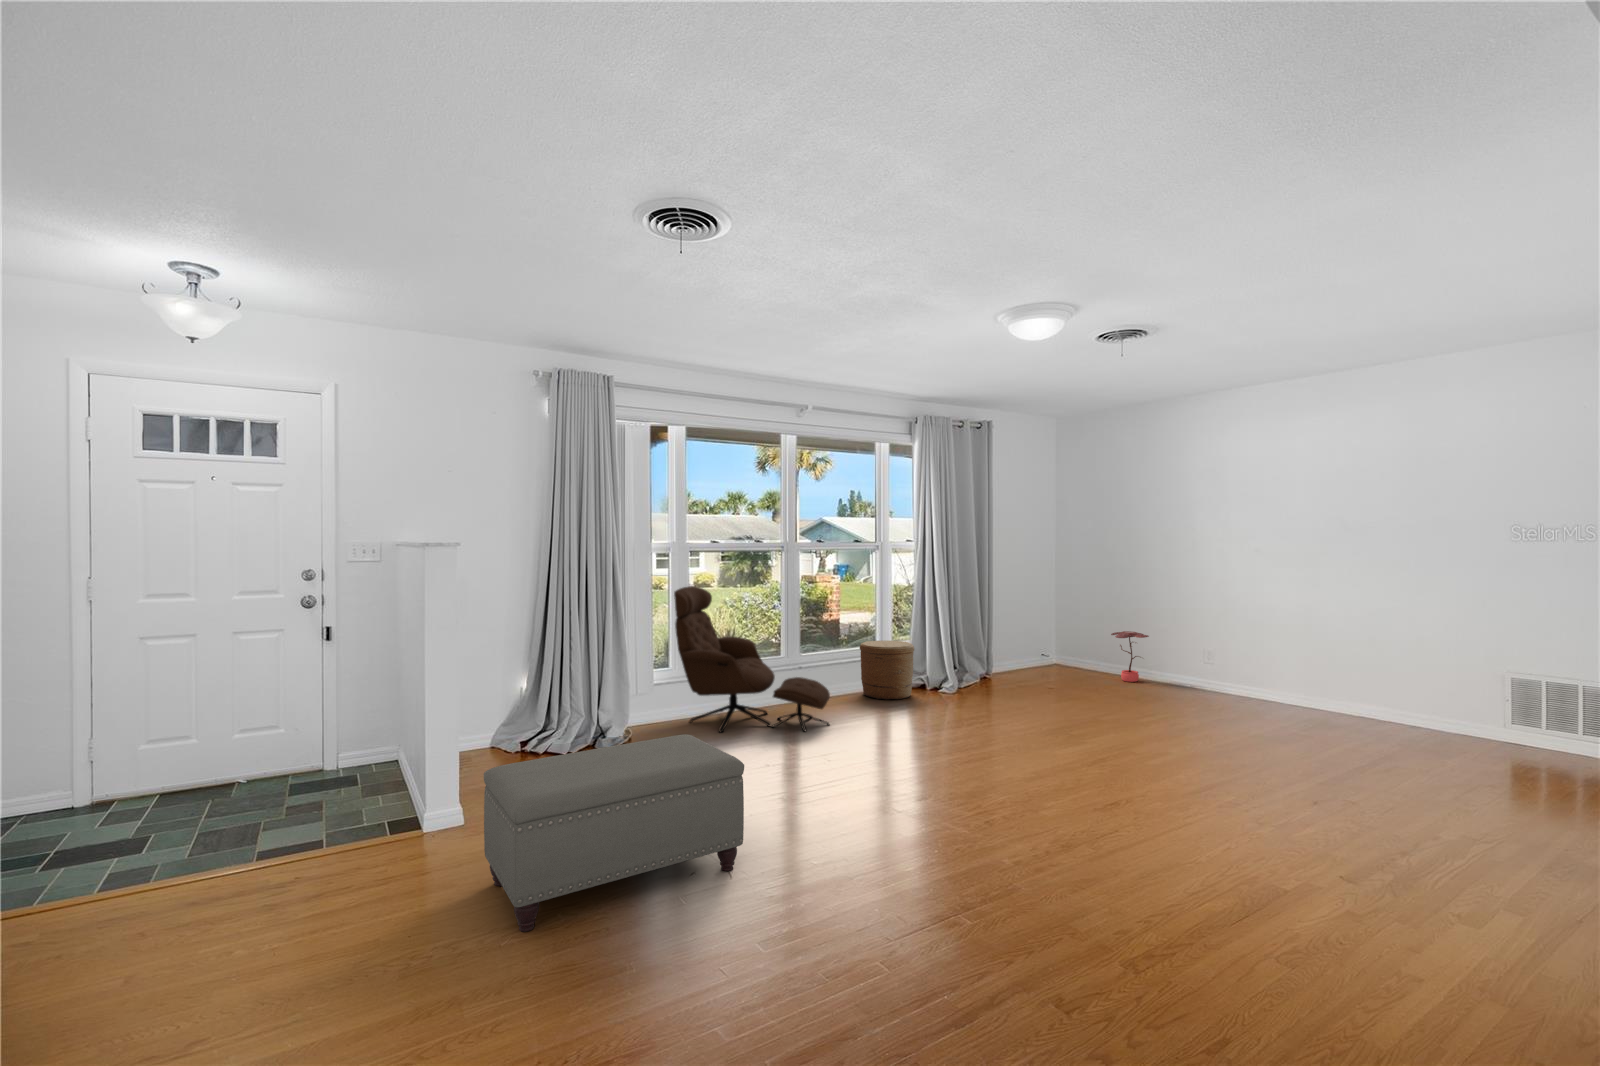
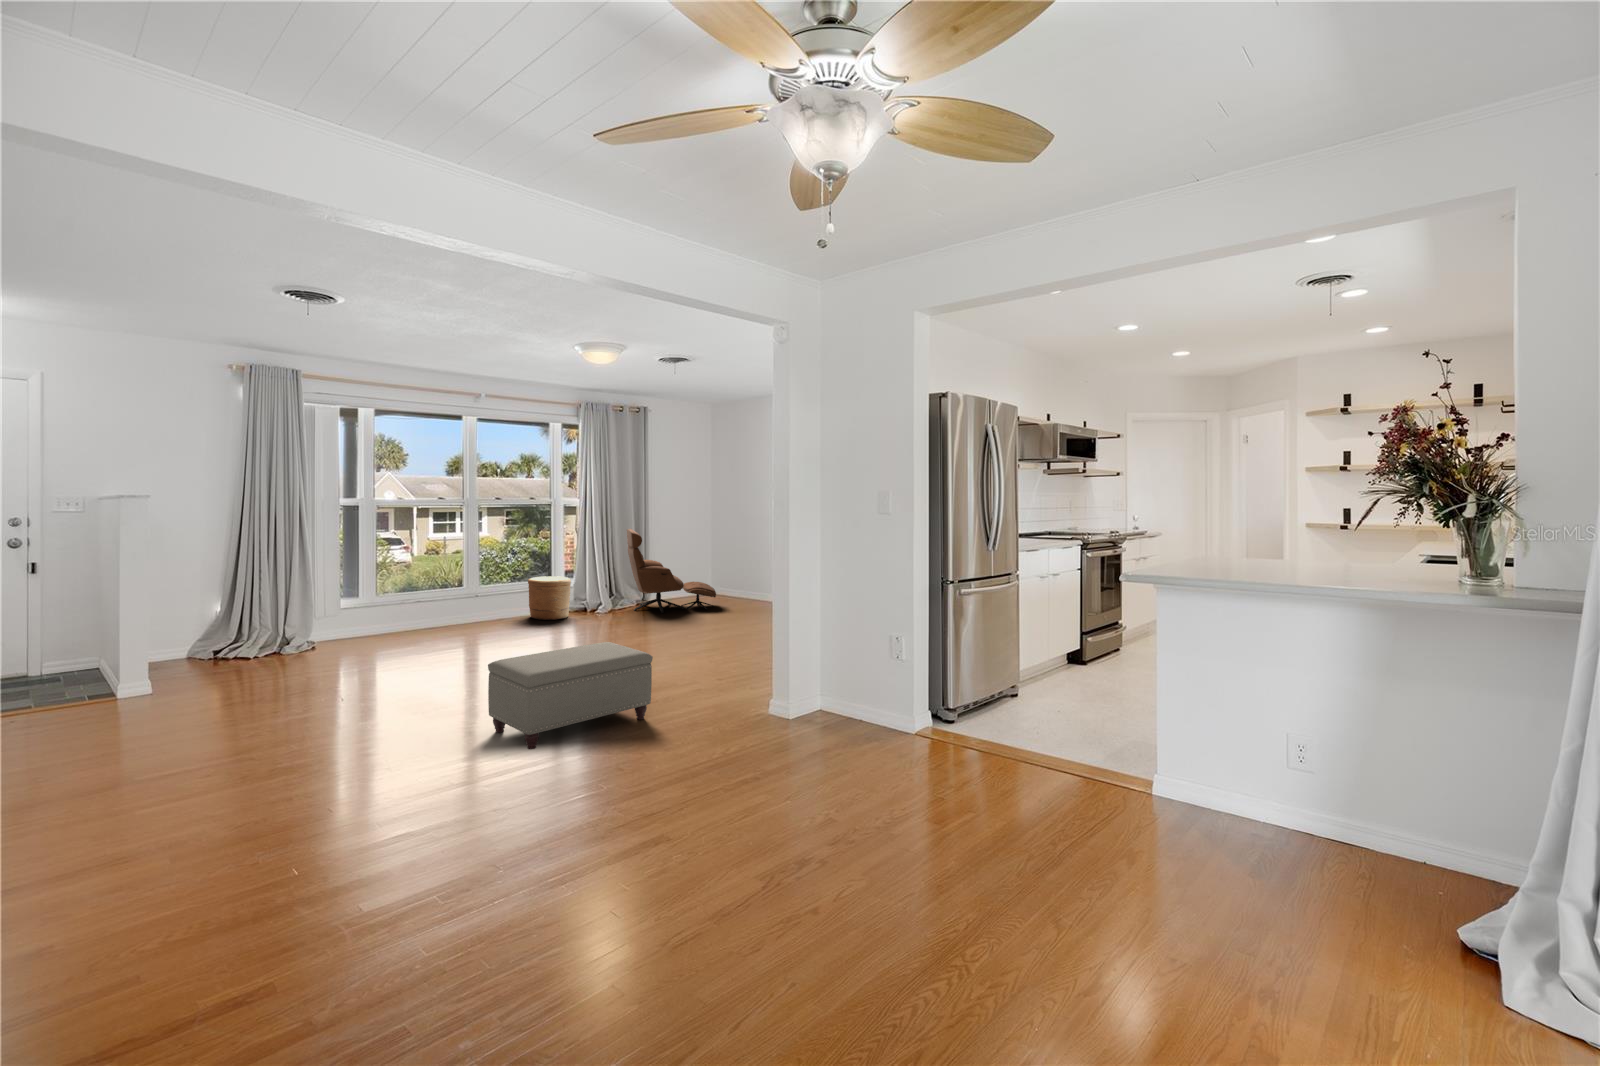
lounge chair: present [674,586,830,732] -> present [627,529,716,613]
potted plant: present [1111,631,1149,682] -> none [734,571,757,607]
ottoman: present [484,734,744,932] -> present [488,642,653,749]

